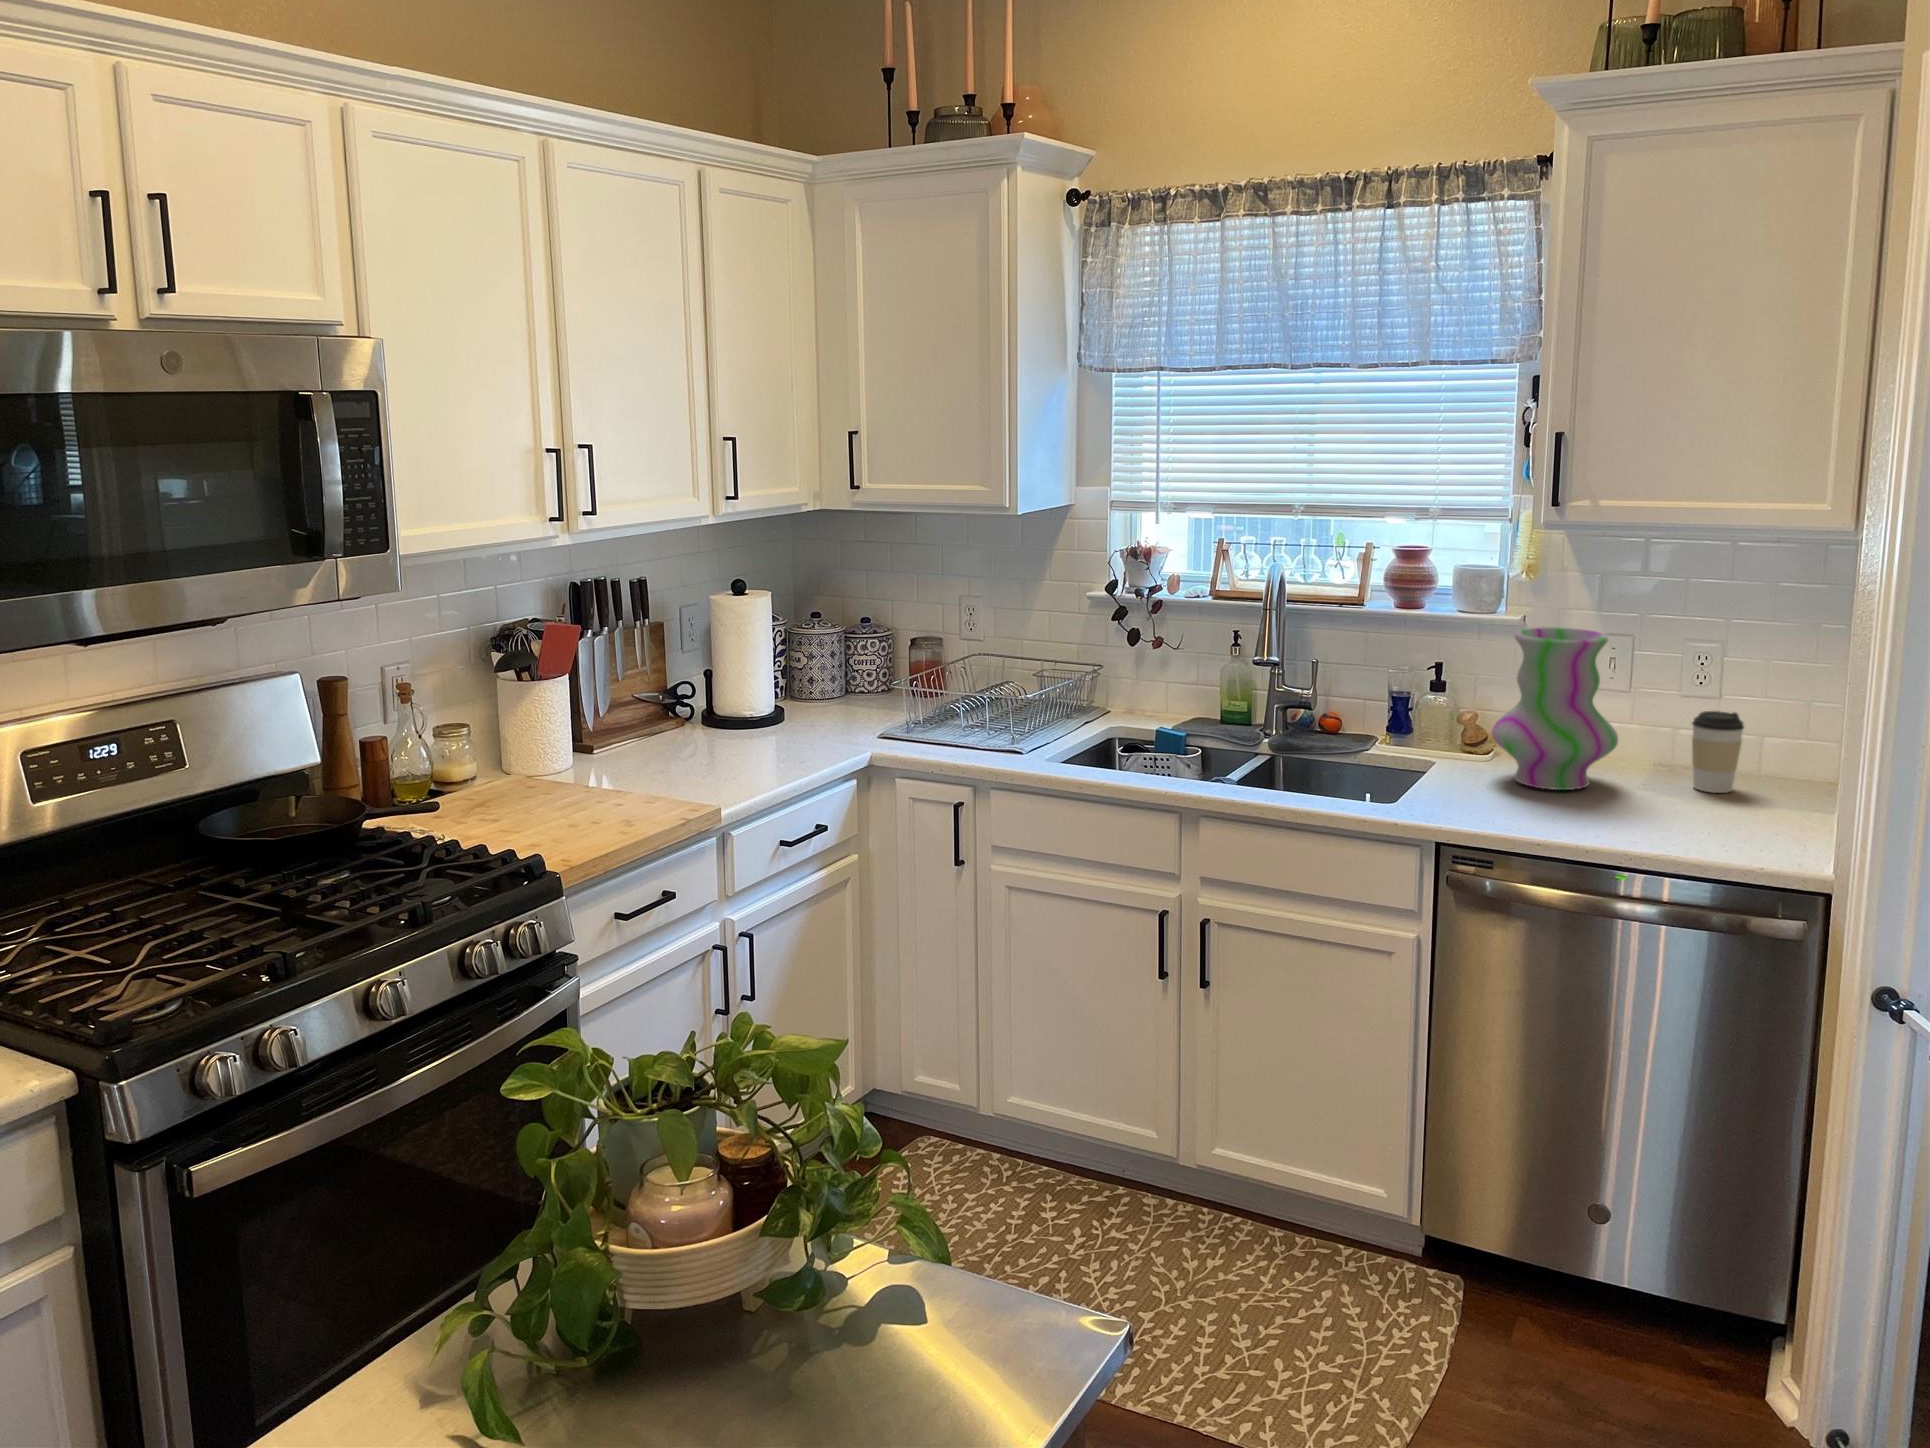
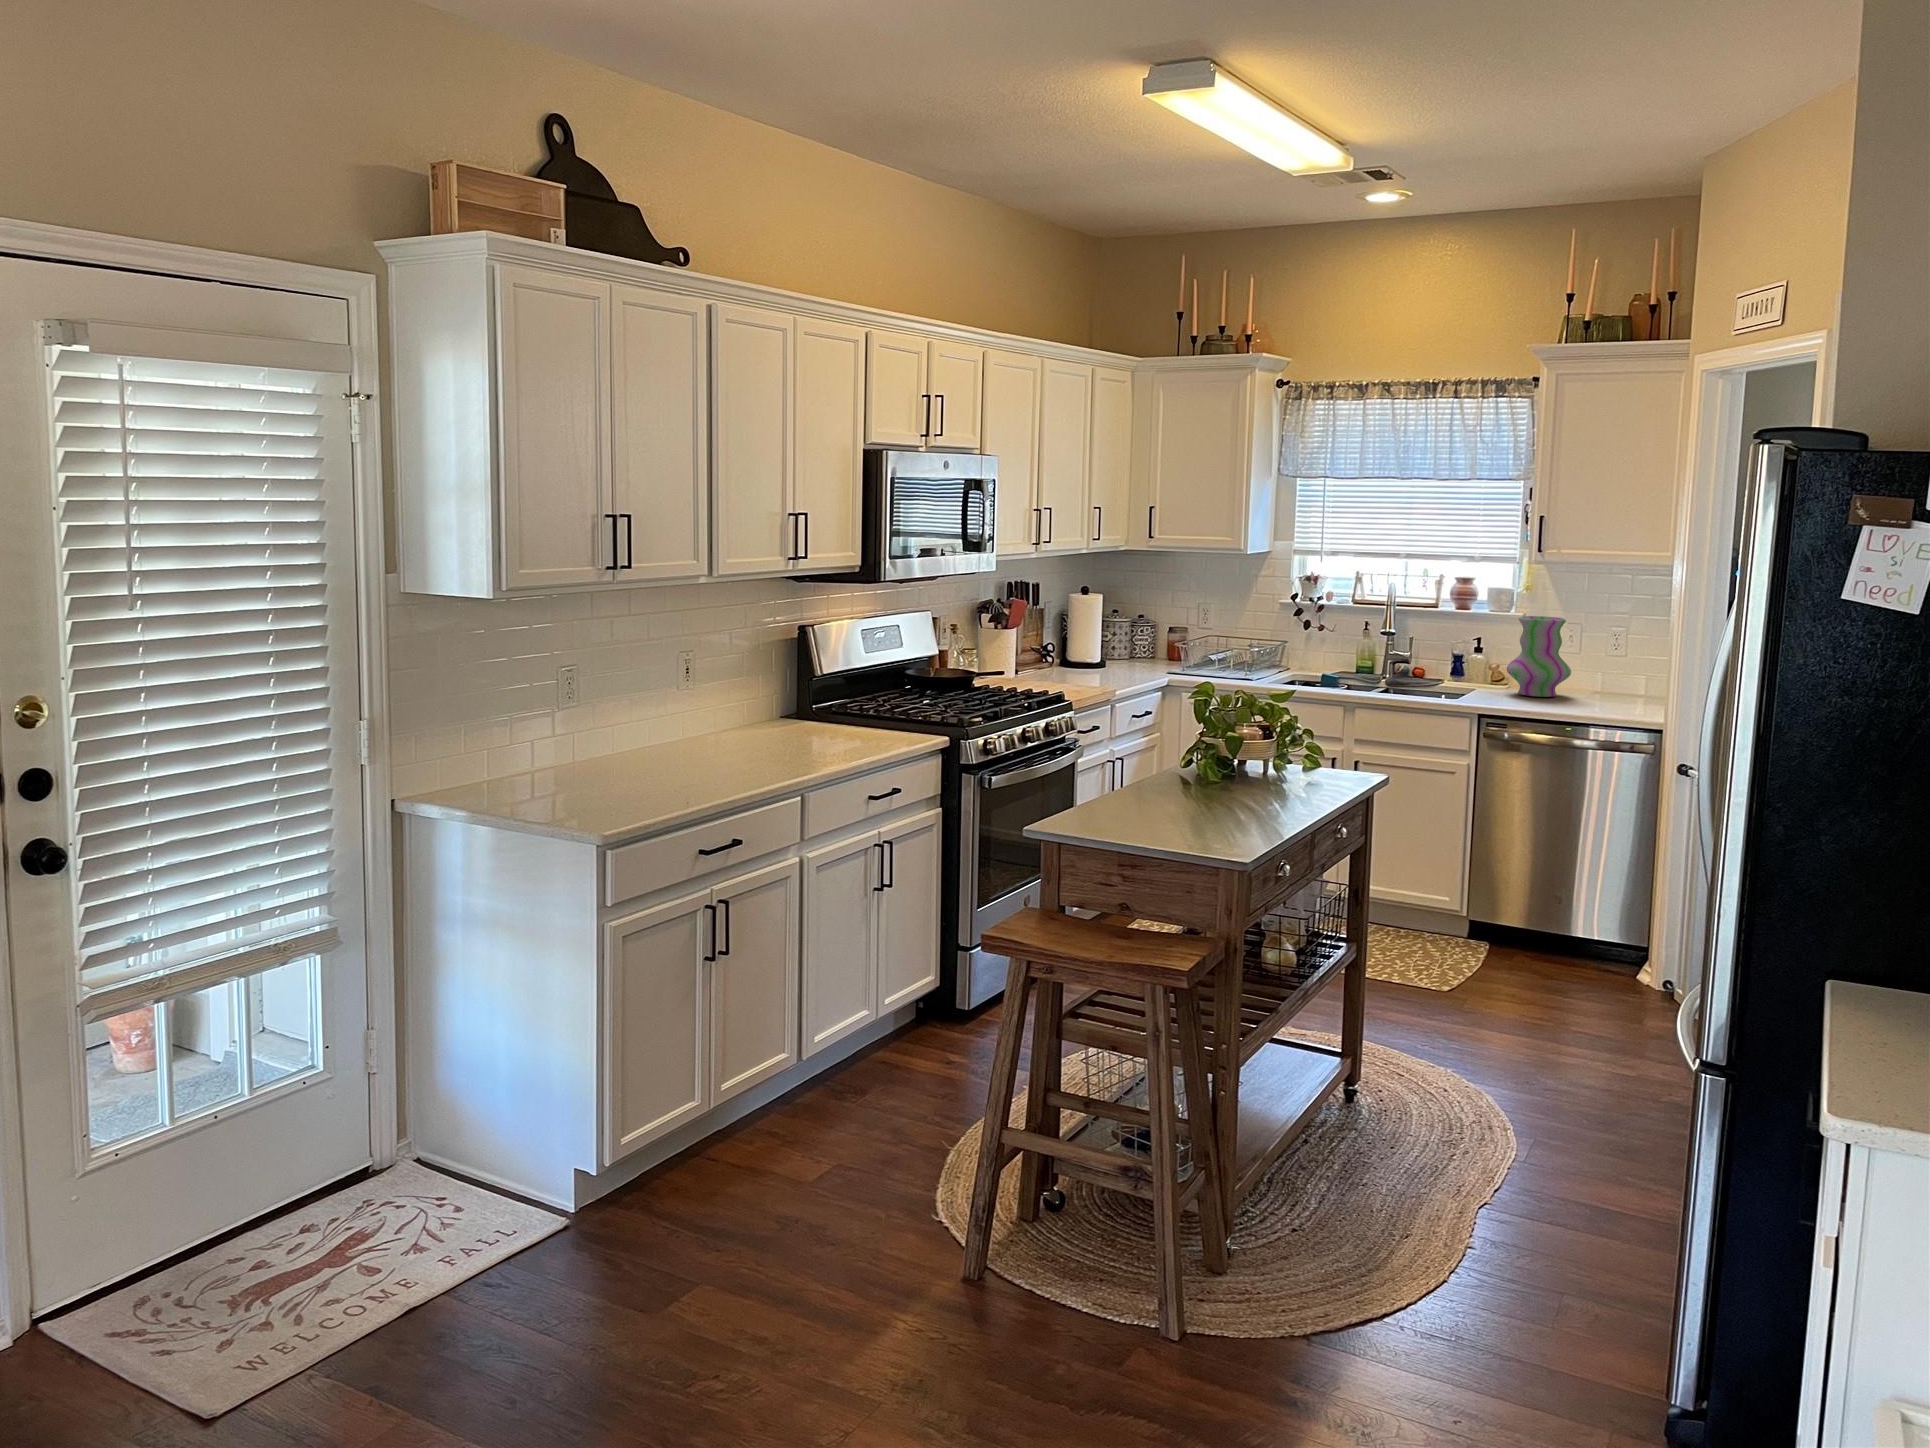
coffee cup: present [1692,711,1744,793] -> none [1609,660,1635,700]

